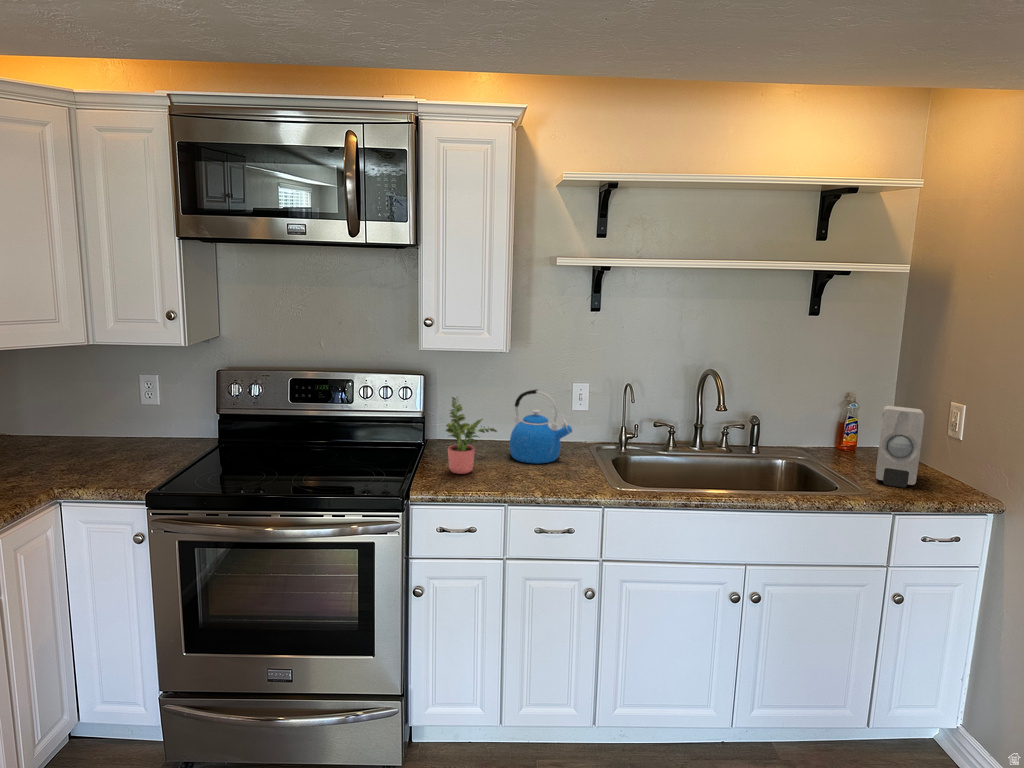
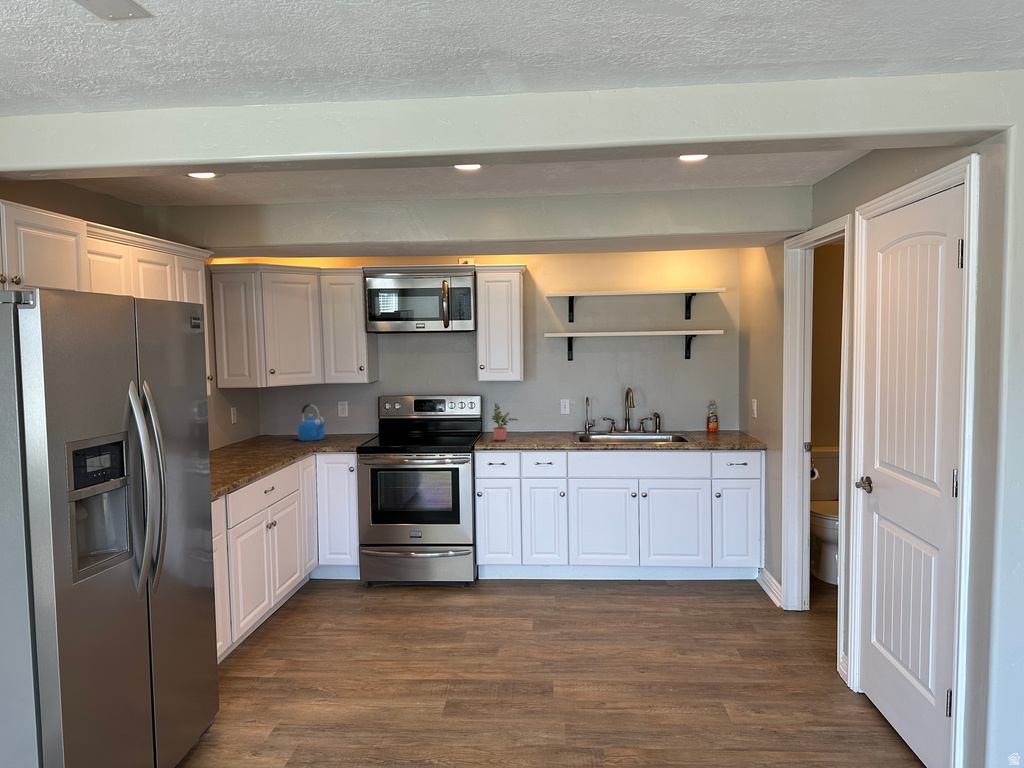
kettle: present [510,389,572,463] -> present [298,404,326,441]
soap dispenser: present [876,406,925,488] -> none [708,402,734,441]

